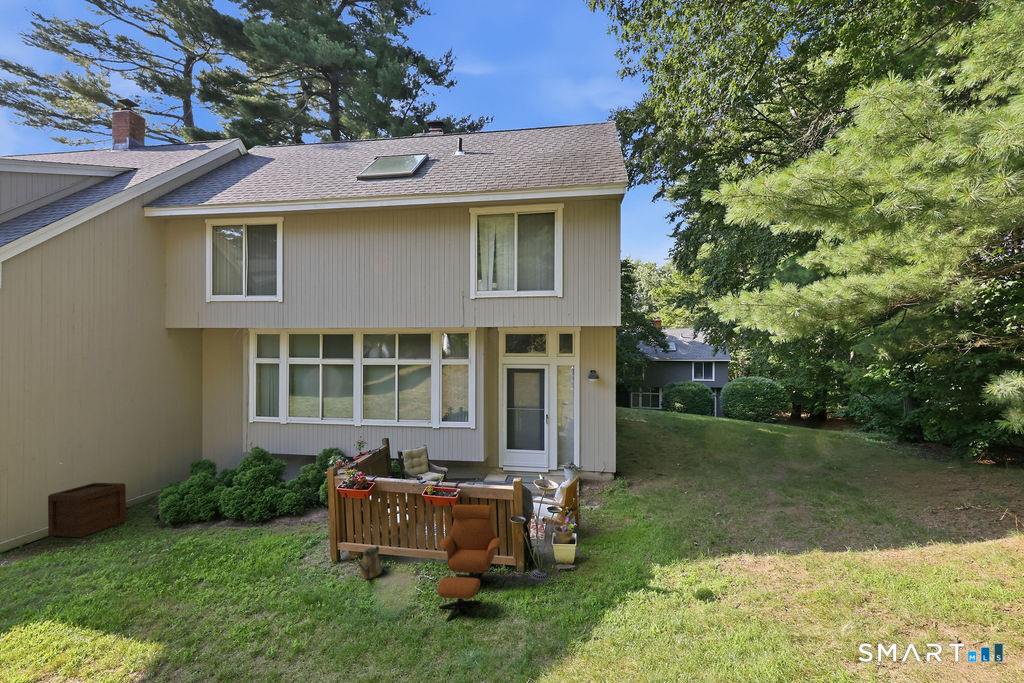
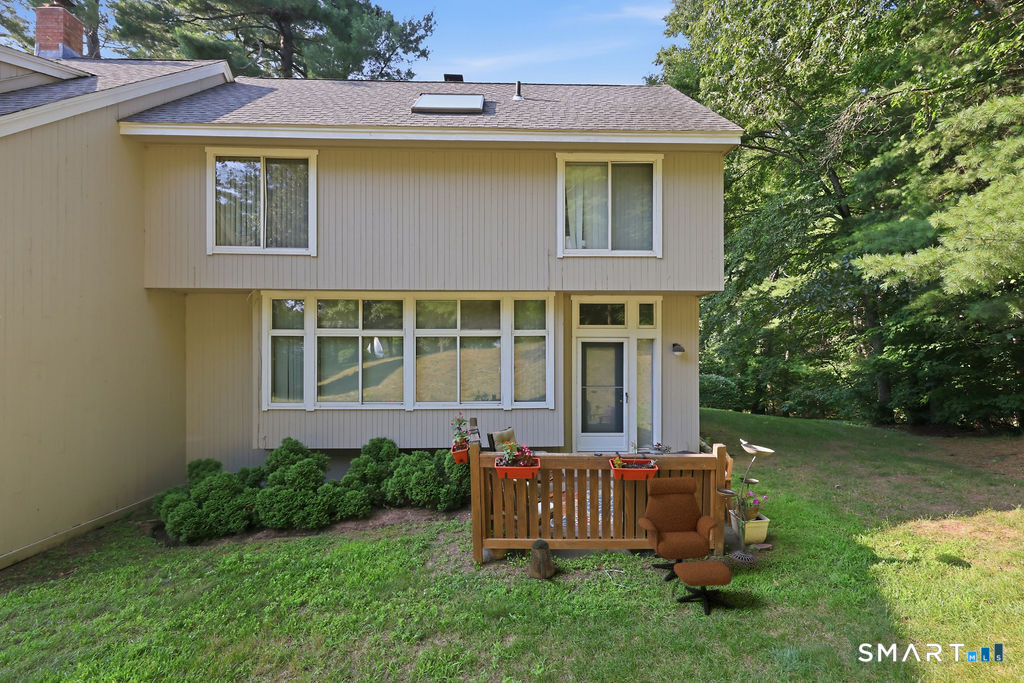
wooden crate: present [48,483,126,538] -> none [9,487,119,564]

